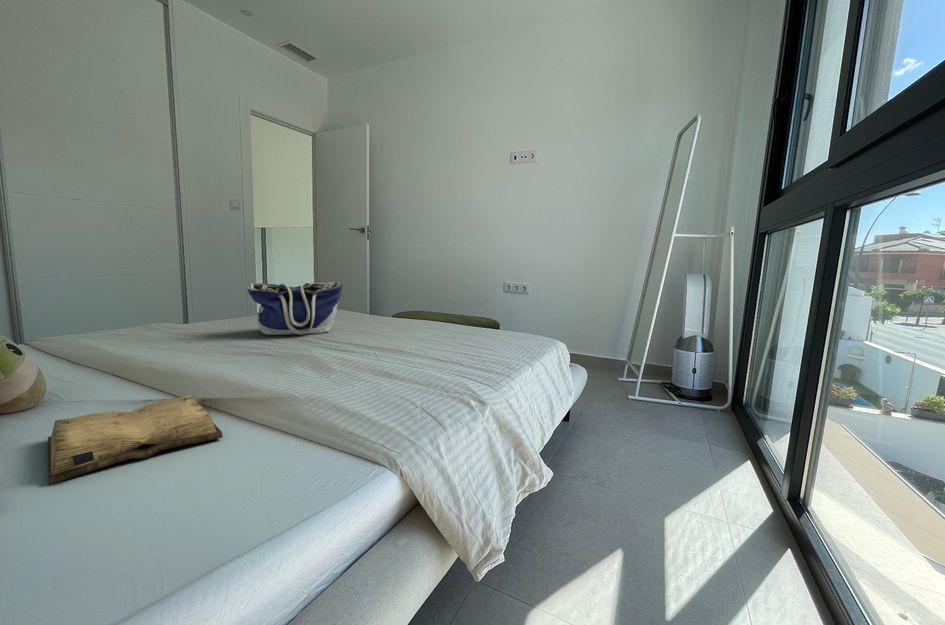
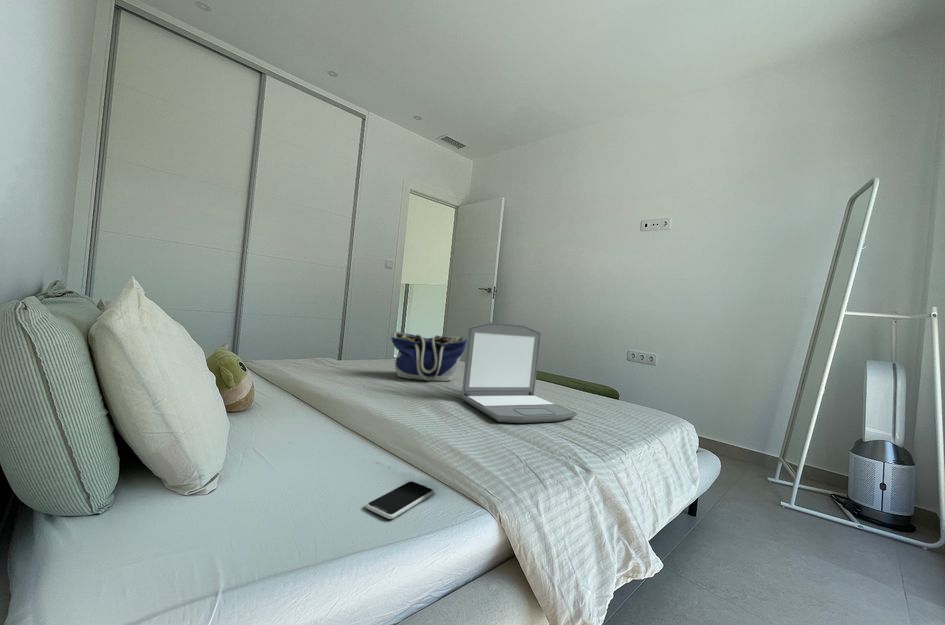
laptop: none [342,263,466,369] -> present [460,323,577,423]
diary: present [48,395,223,485] -> none [251,418,362,468]
smartphone: none [235,454,322,506] -> present [366,481,434,519]

